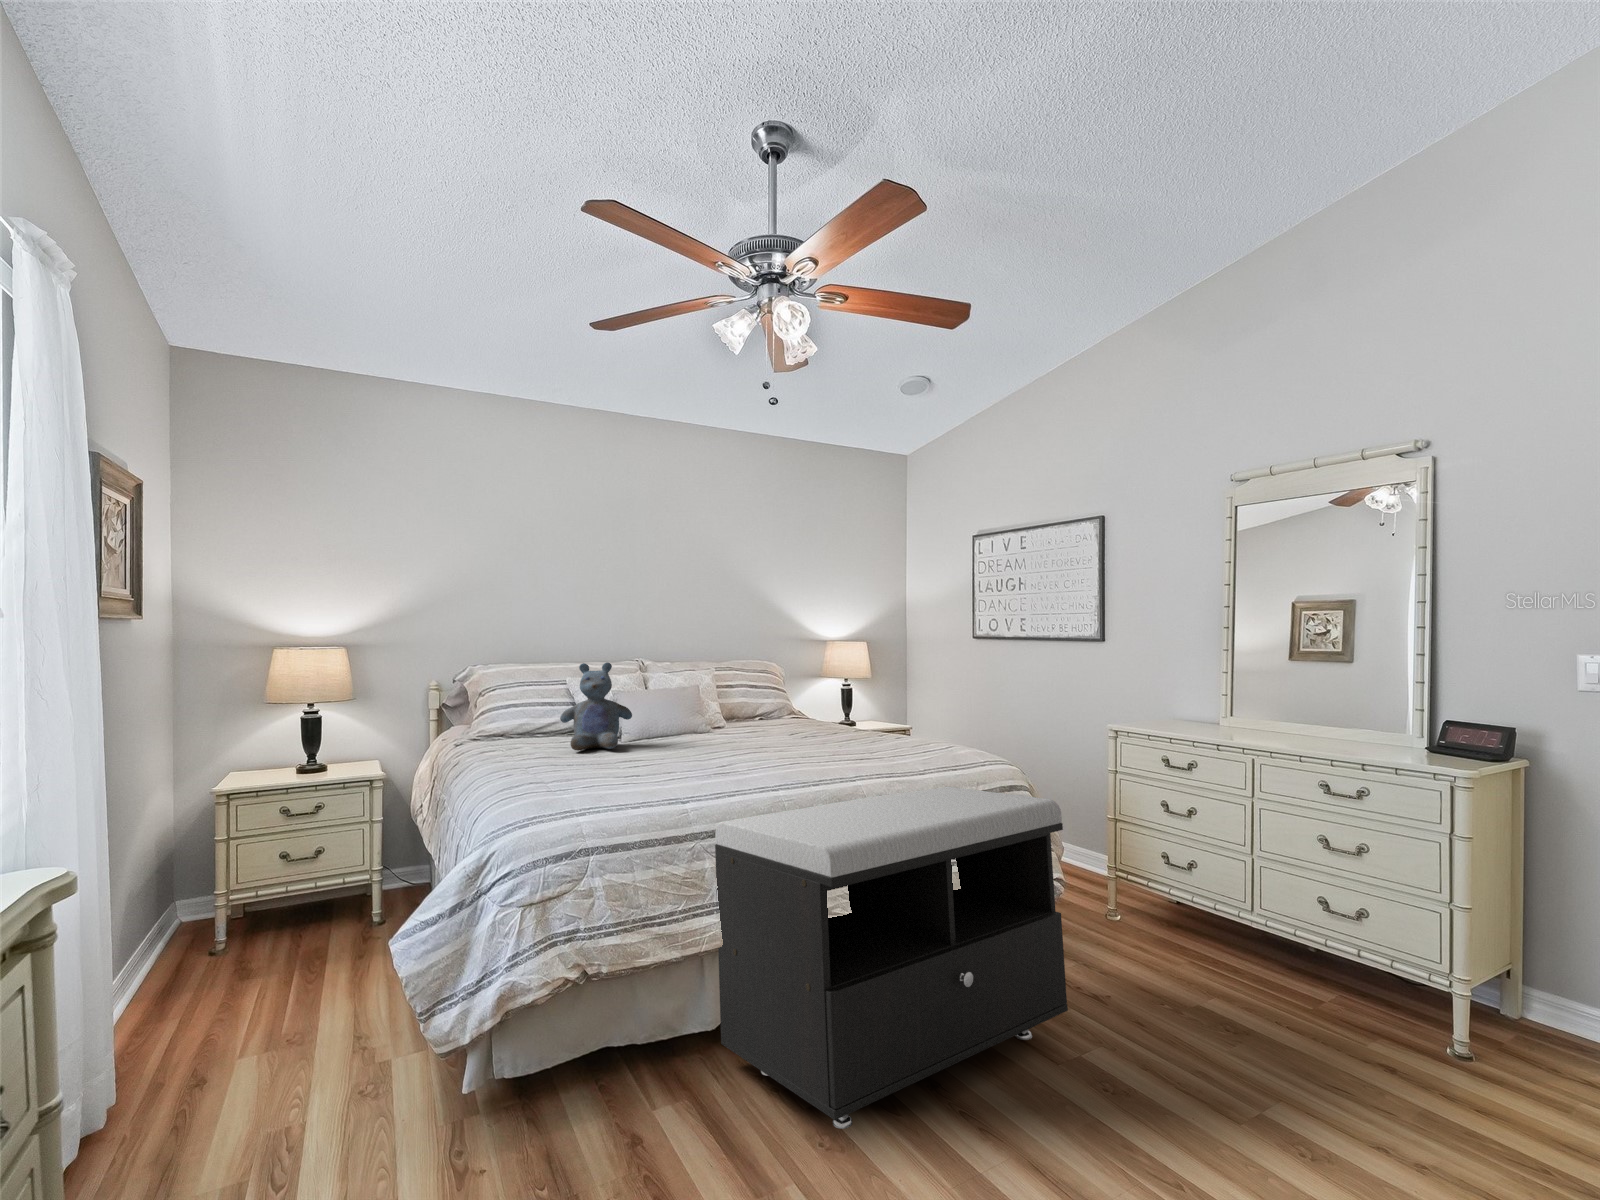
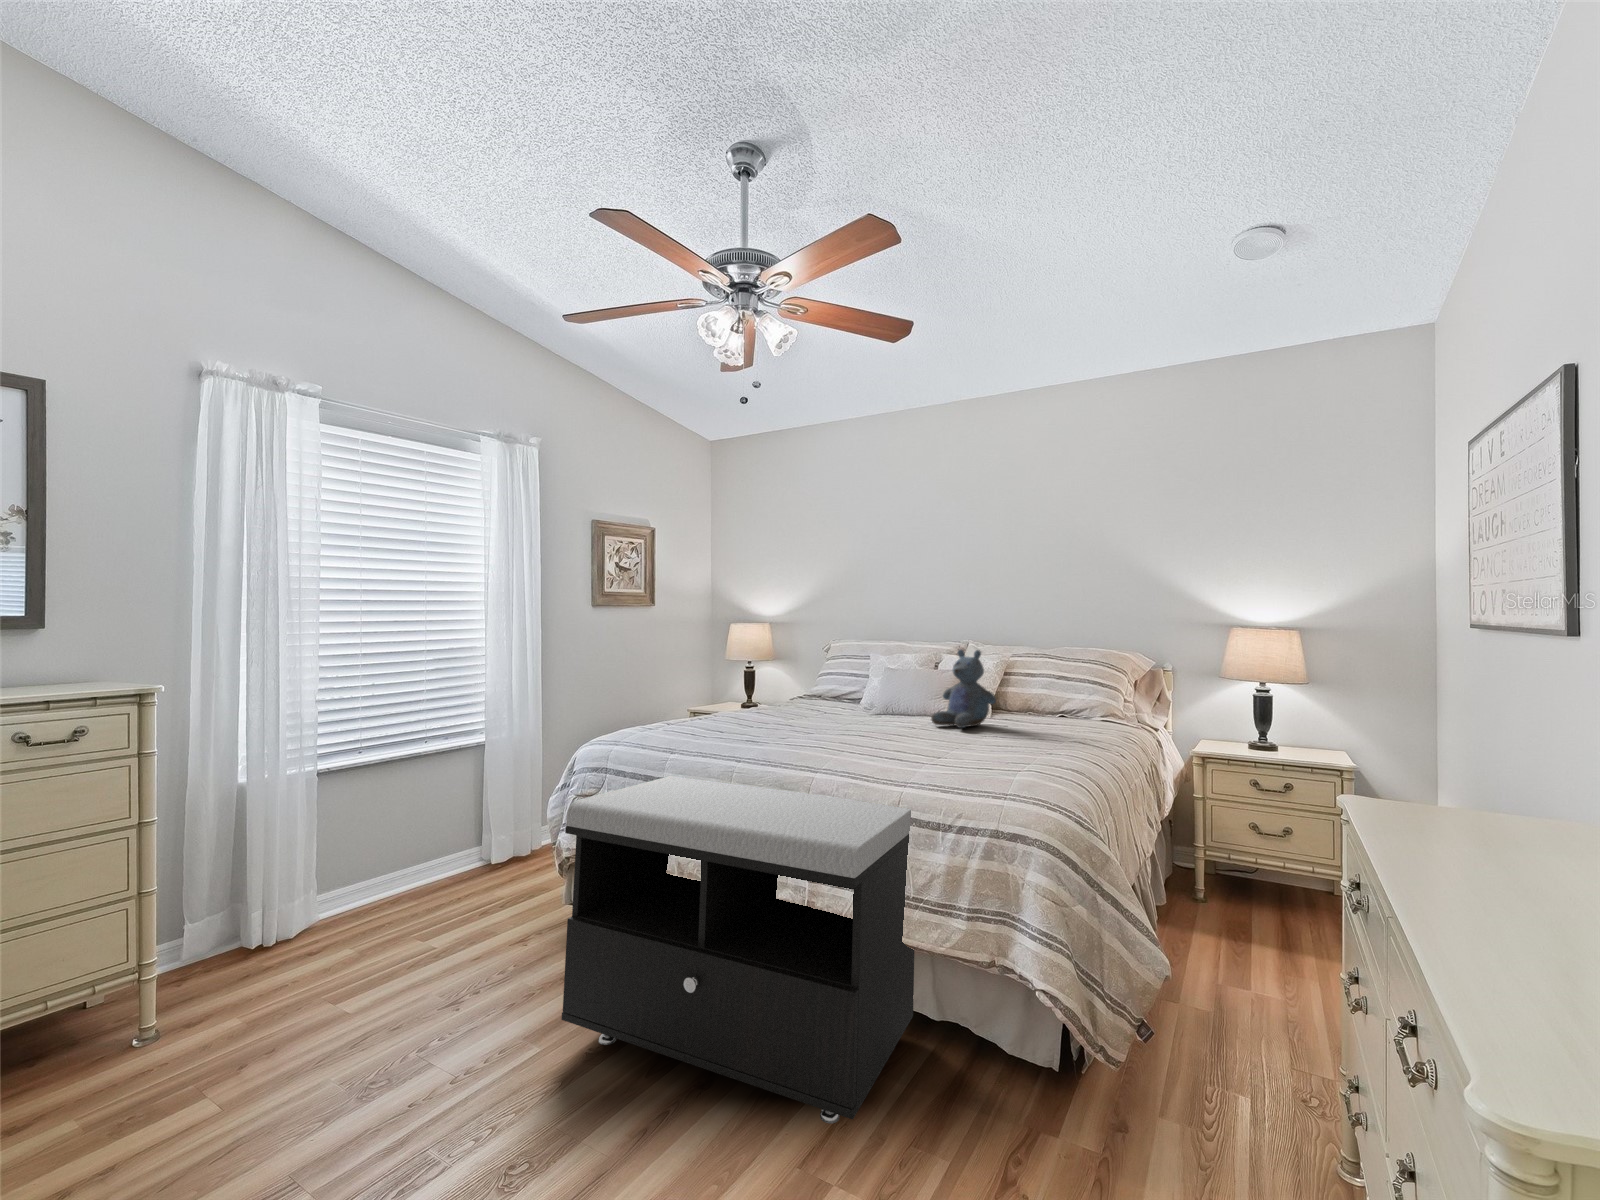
stuffed bear: present [560,662,632,751] -> present [931,650,996,728]

